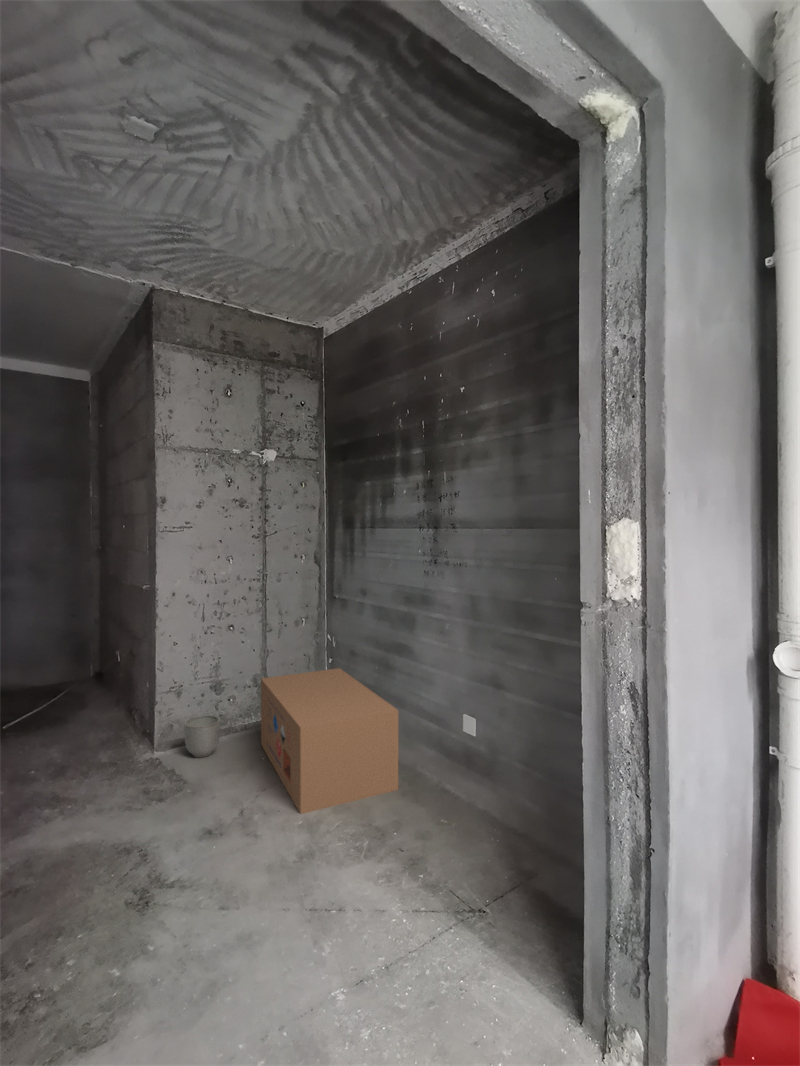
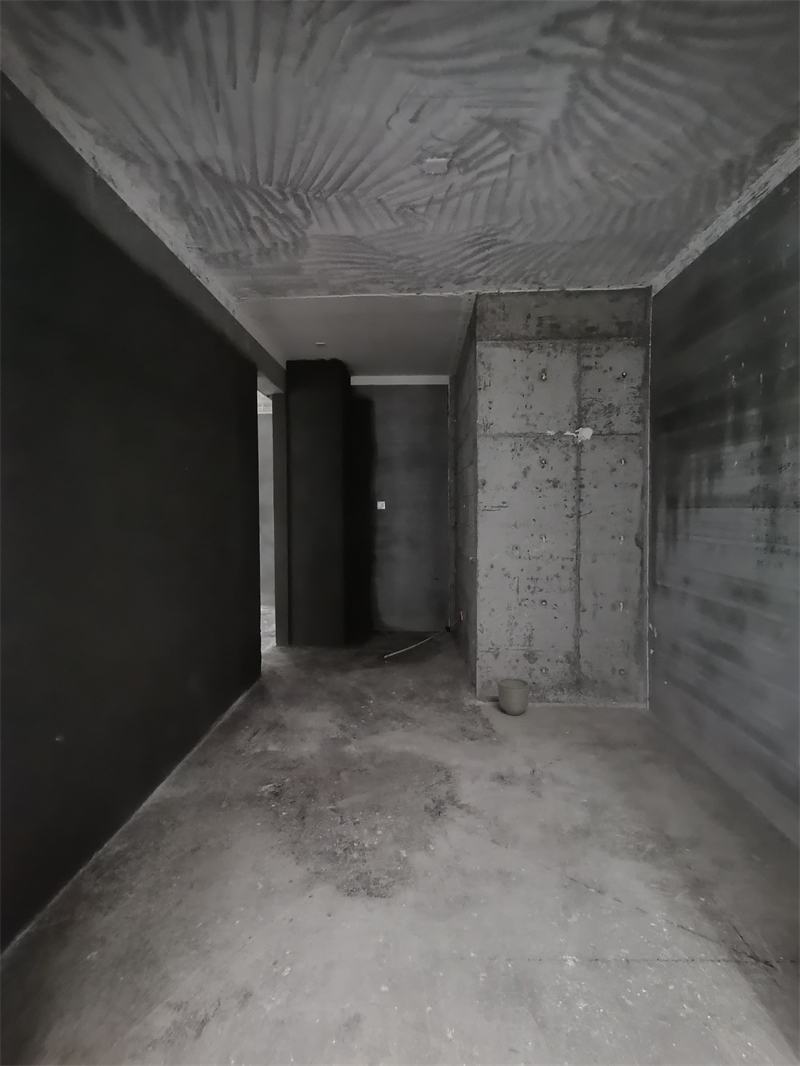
cardboard box: present [261,668,398,814] -> none [568,654,710,806]

